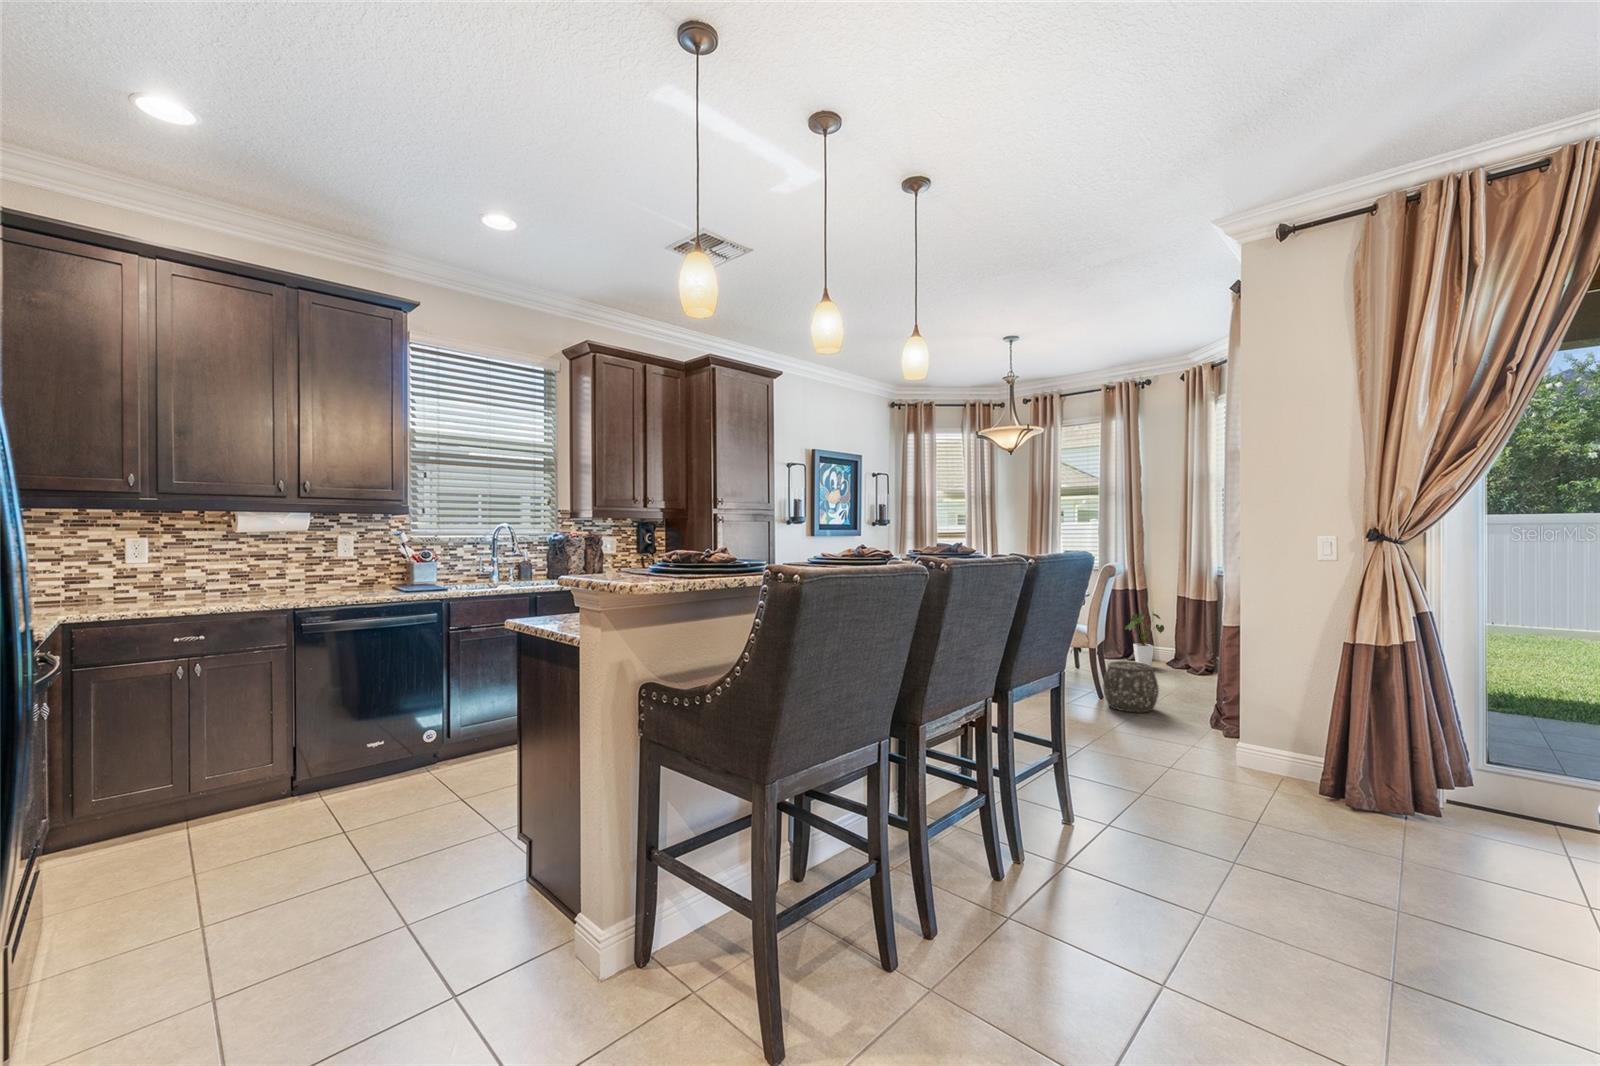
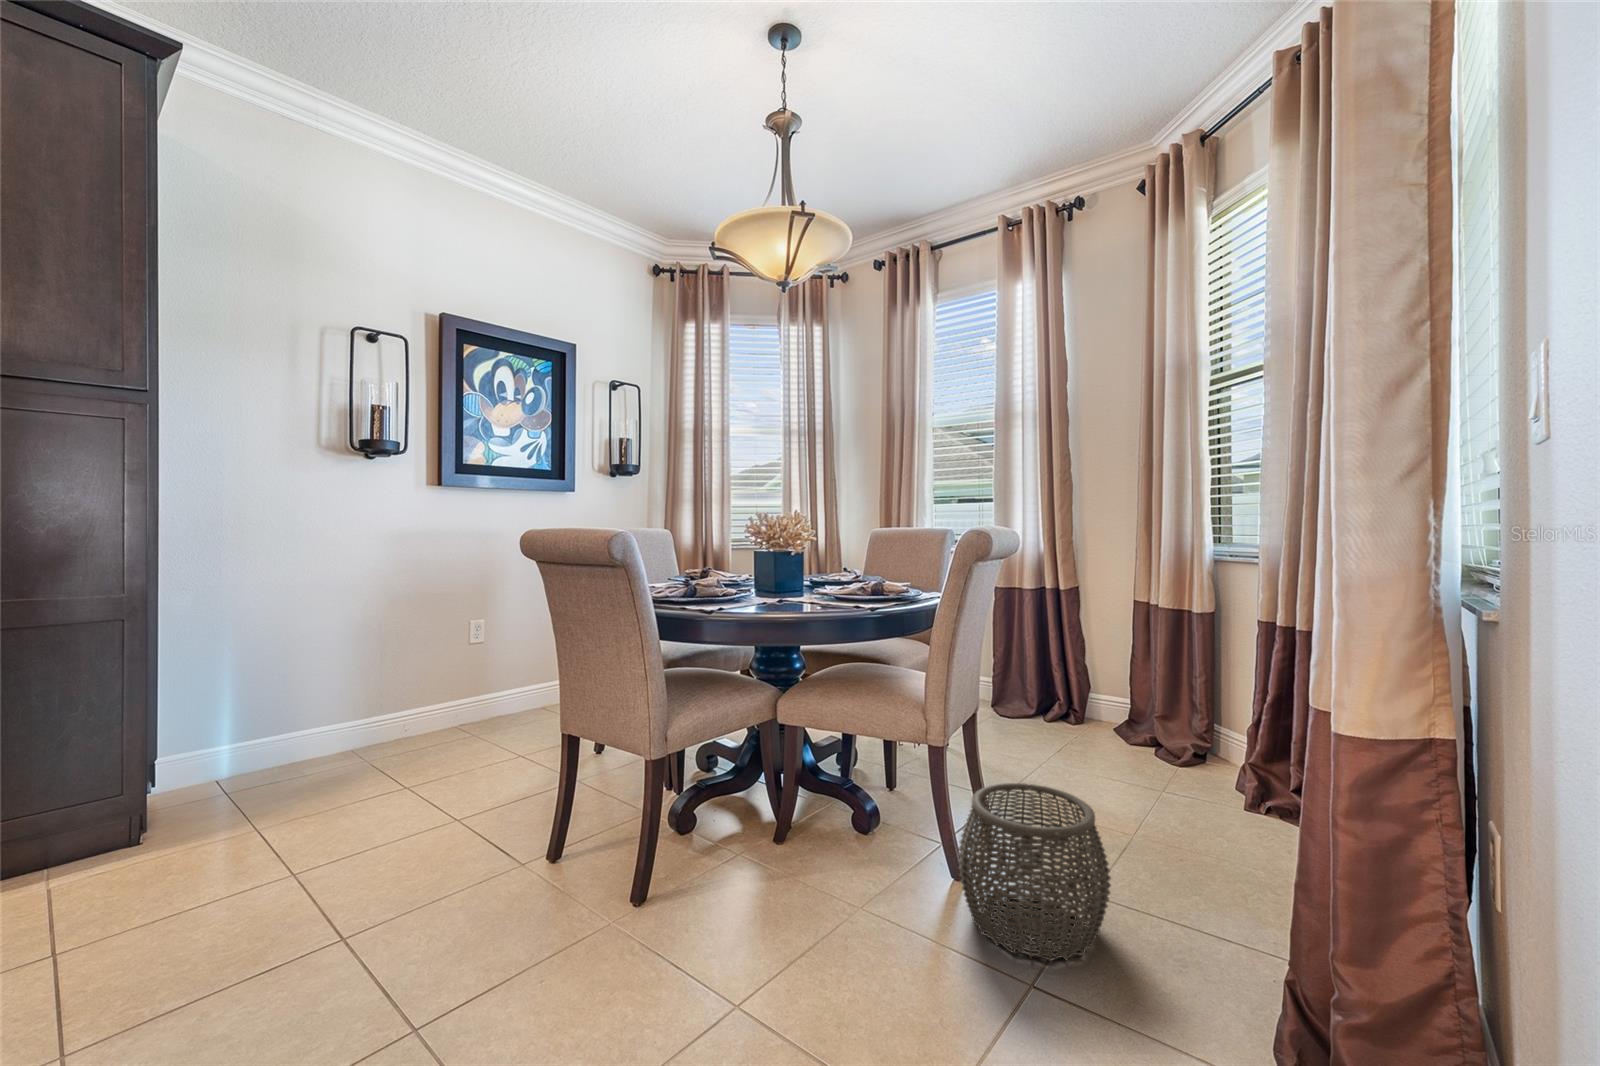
house plant: present [1125,613,1164,667] -> none [1037,630,1111,742]

